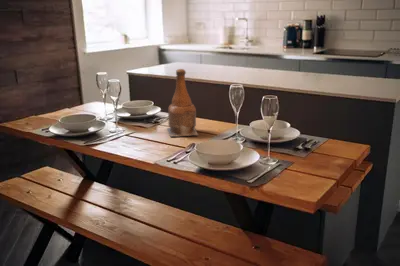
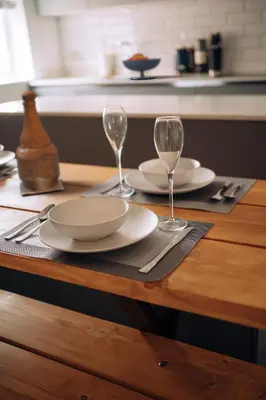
fruit bowl: none [239,27,273,50] -> present [122,53,161,79]

